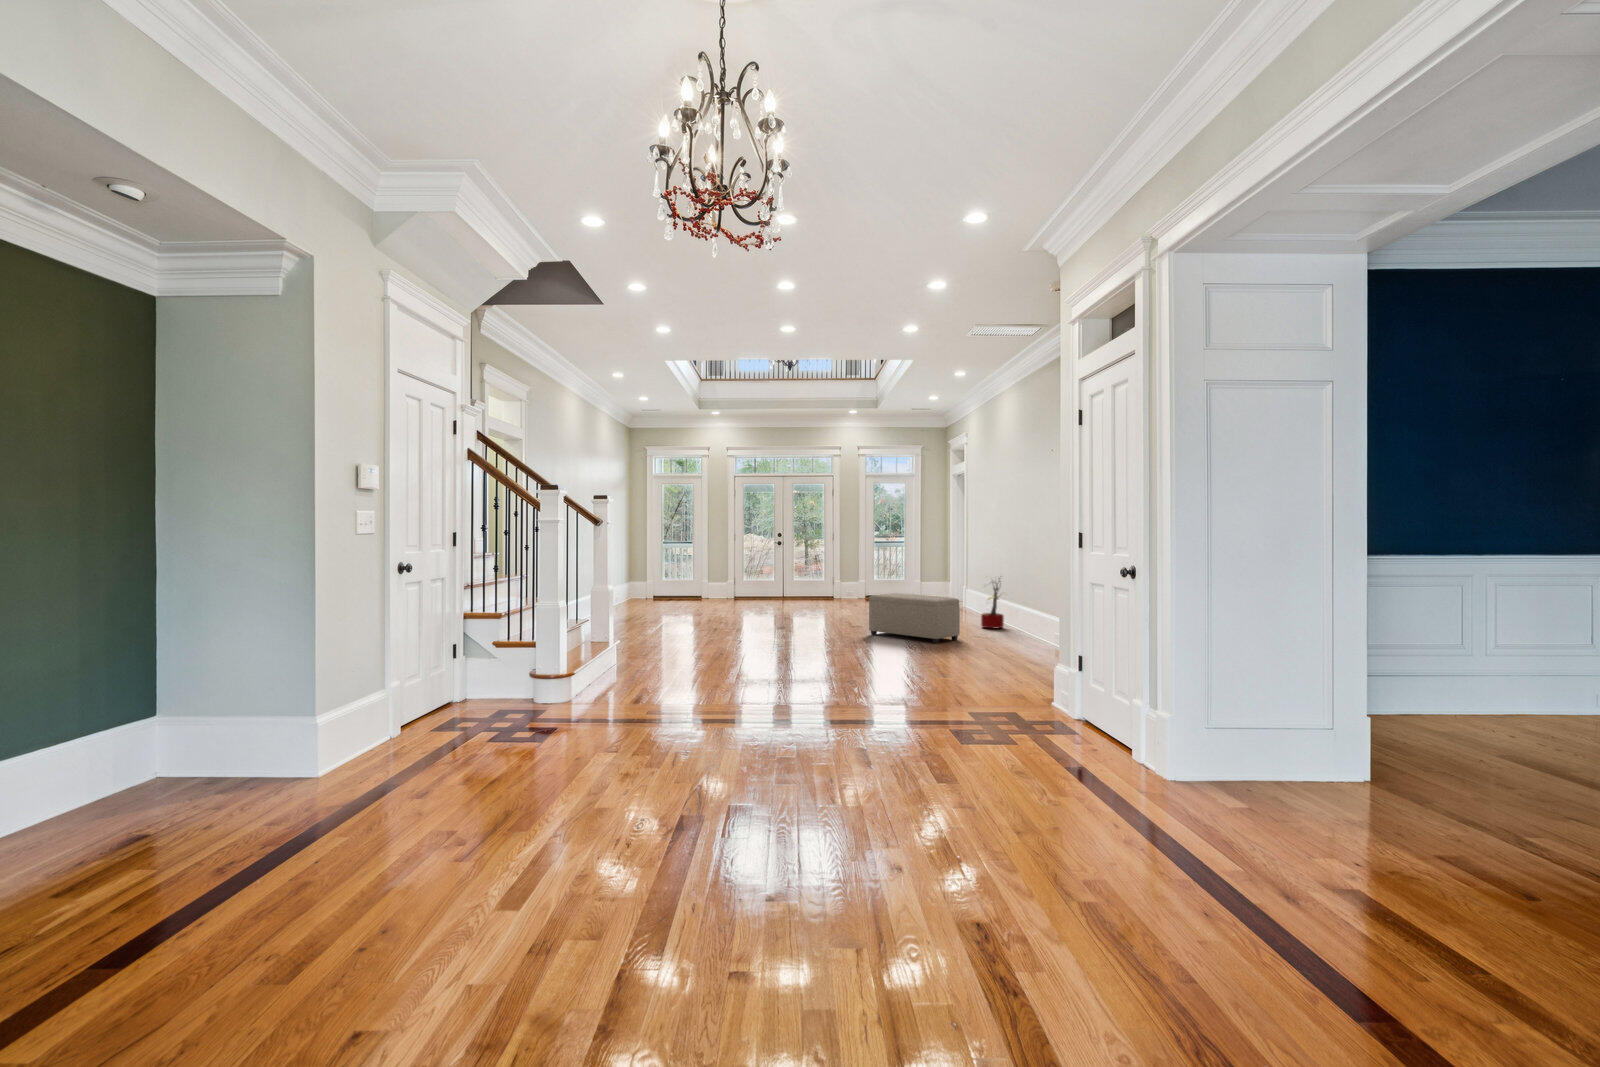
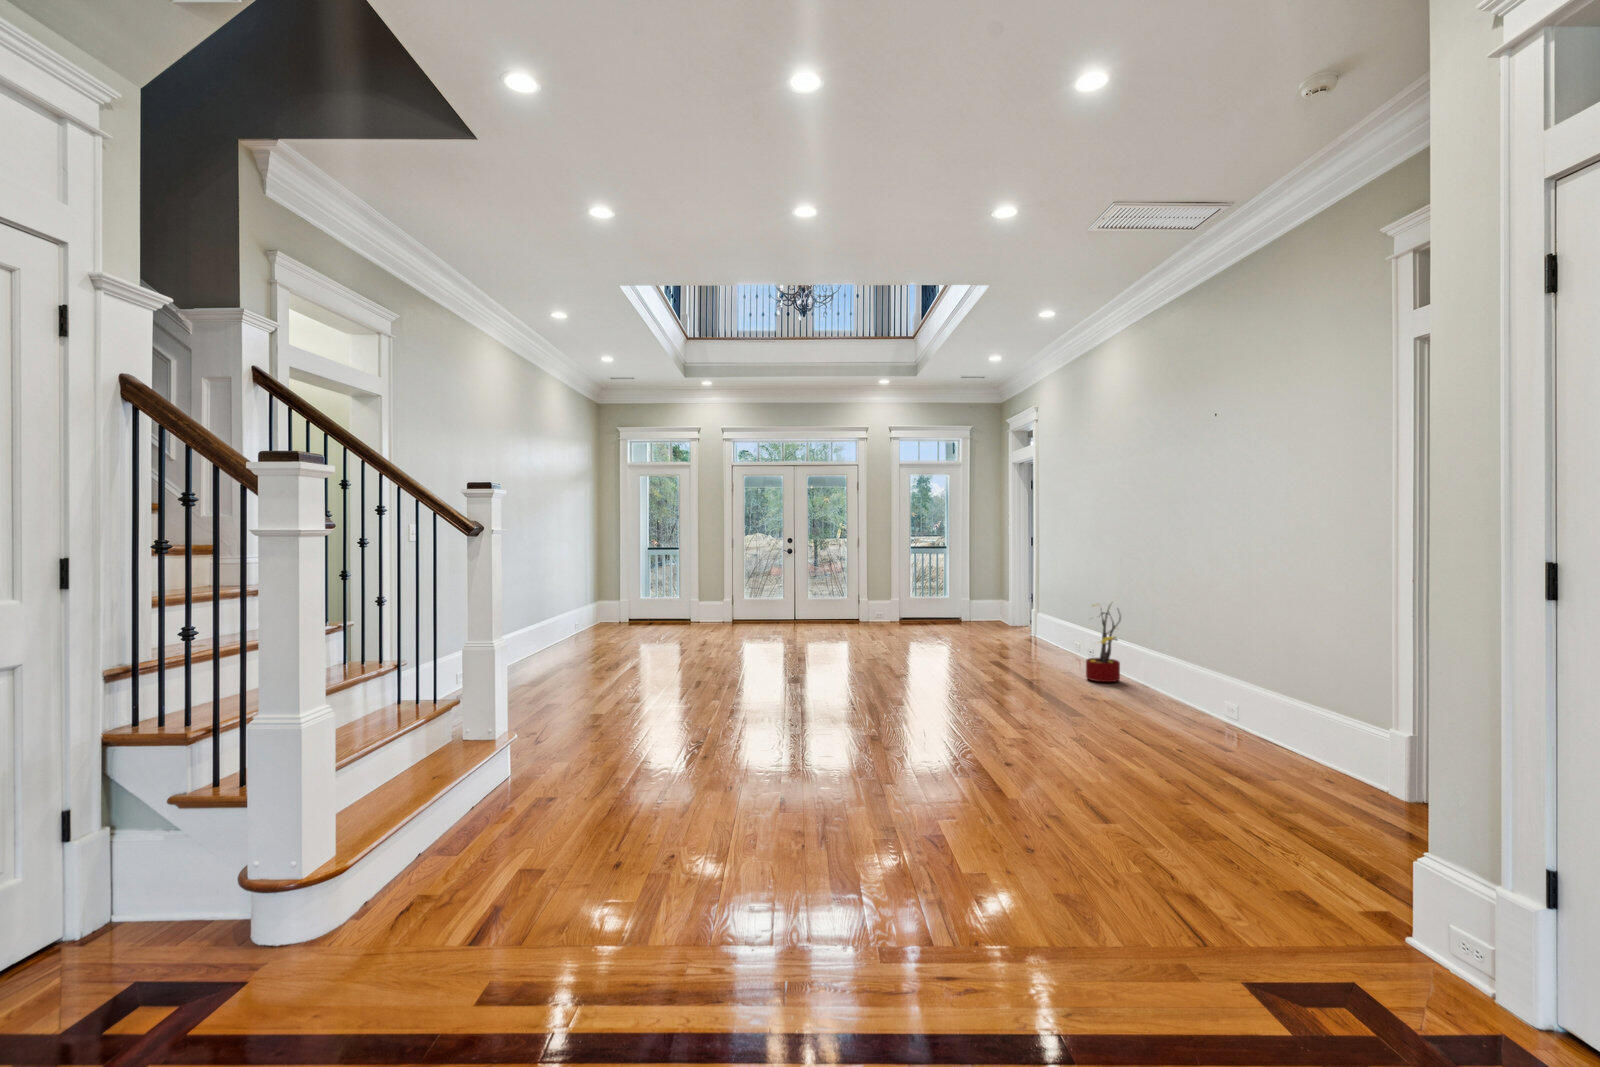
ottoman: present [869,593,960,643] -> none [927,632,1071,719]

